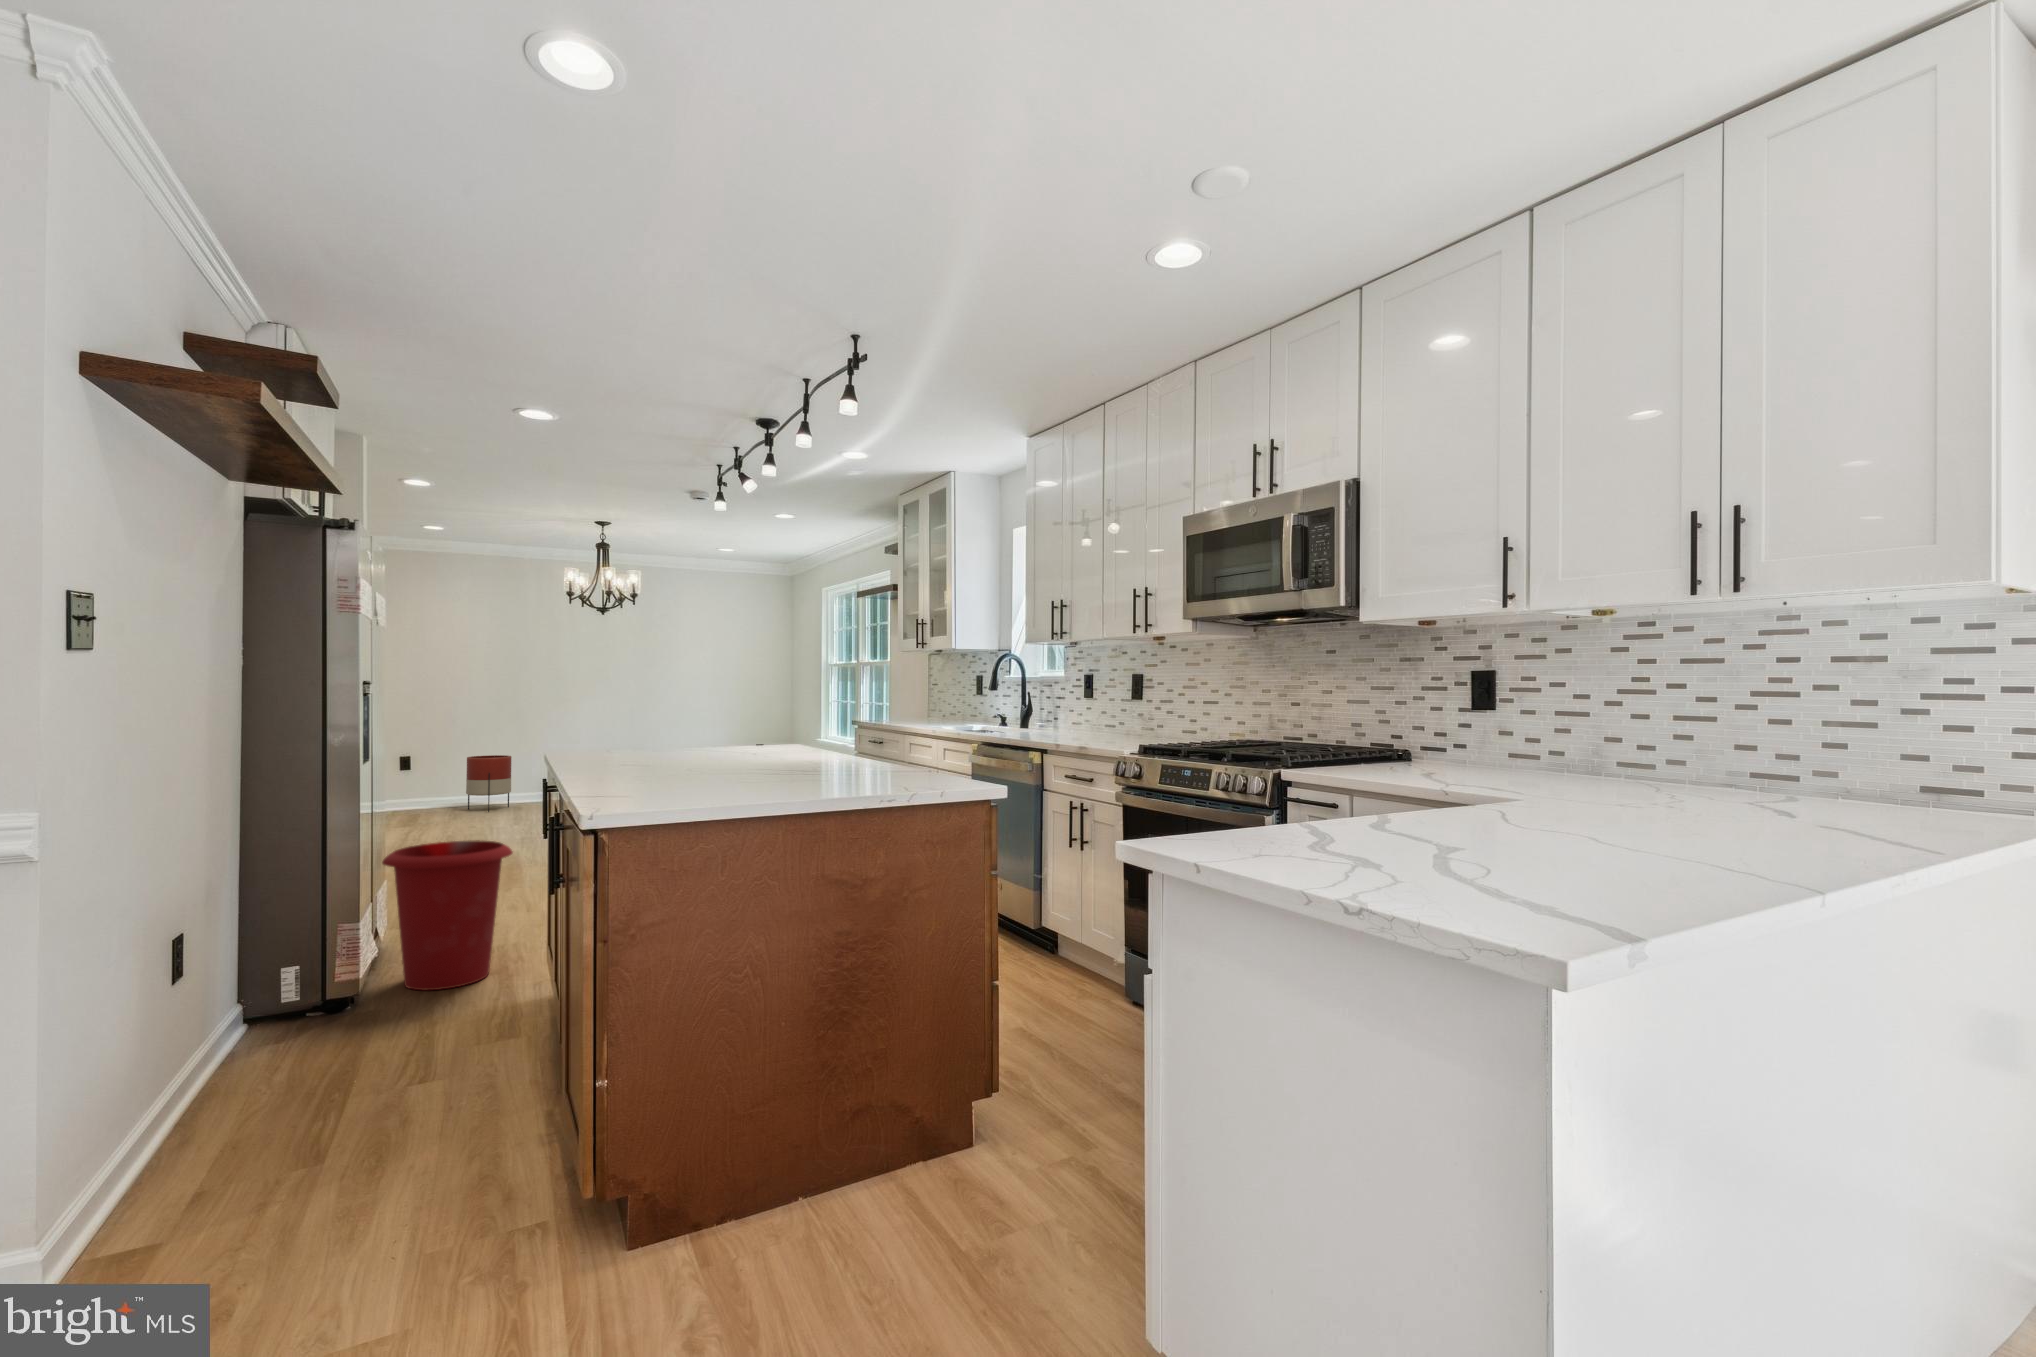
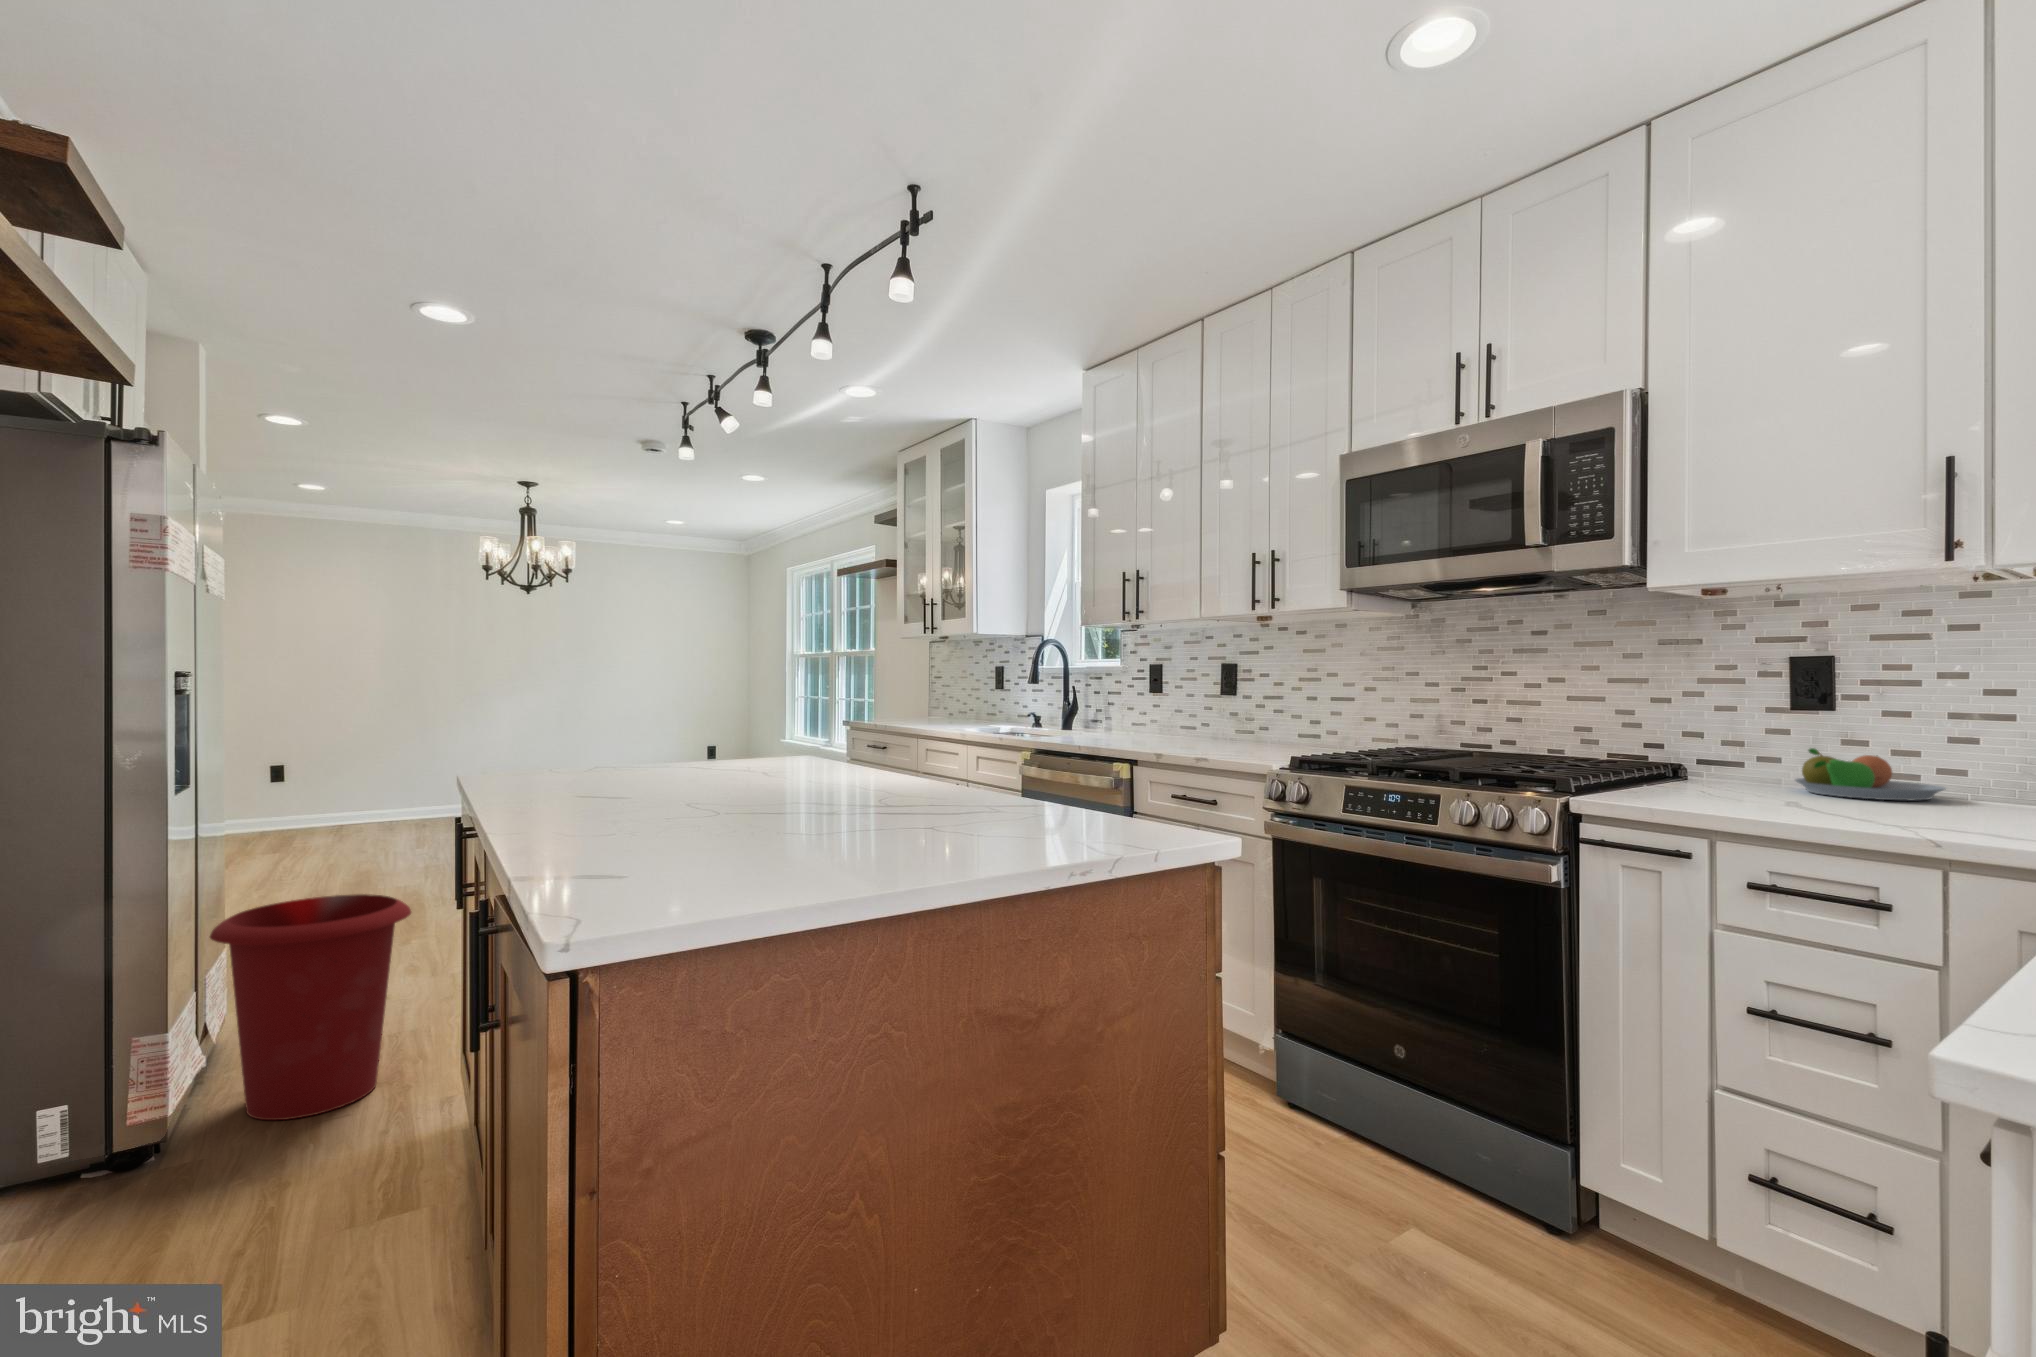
fruit bowl: none [1452,737,1542,772] -> present [1795,748,1946,801]
planter: present [466,755,512,812] -> none [360,762,417,830]

